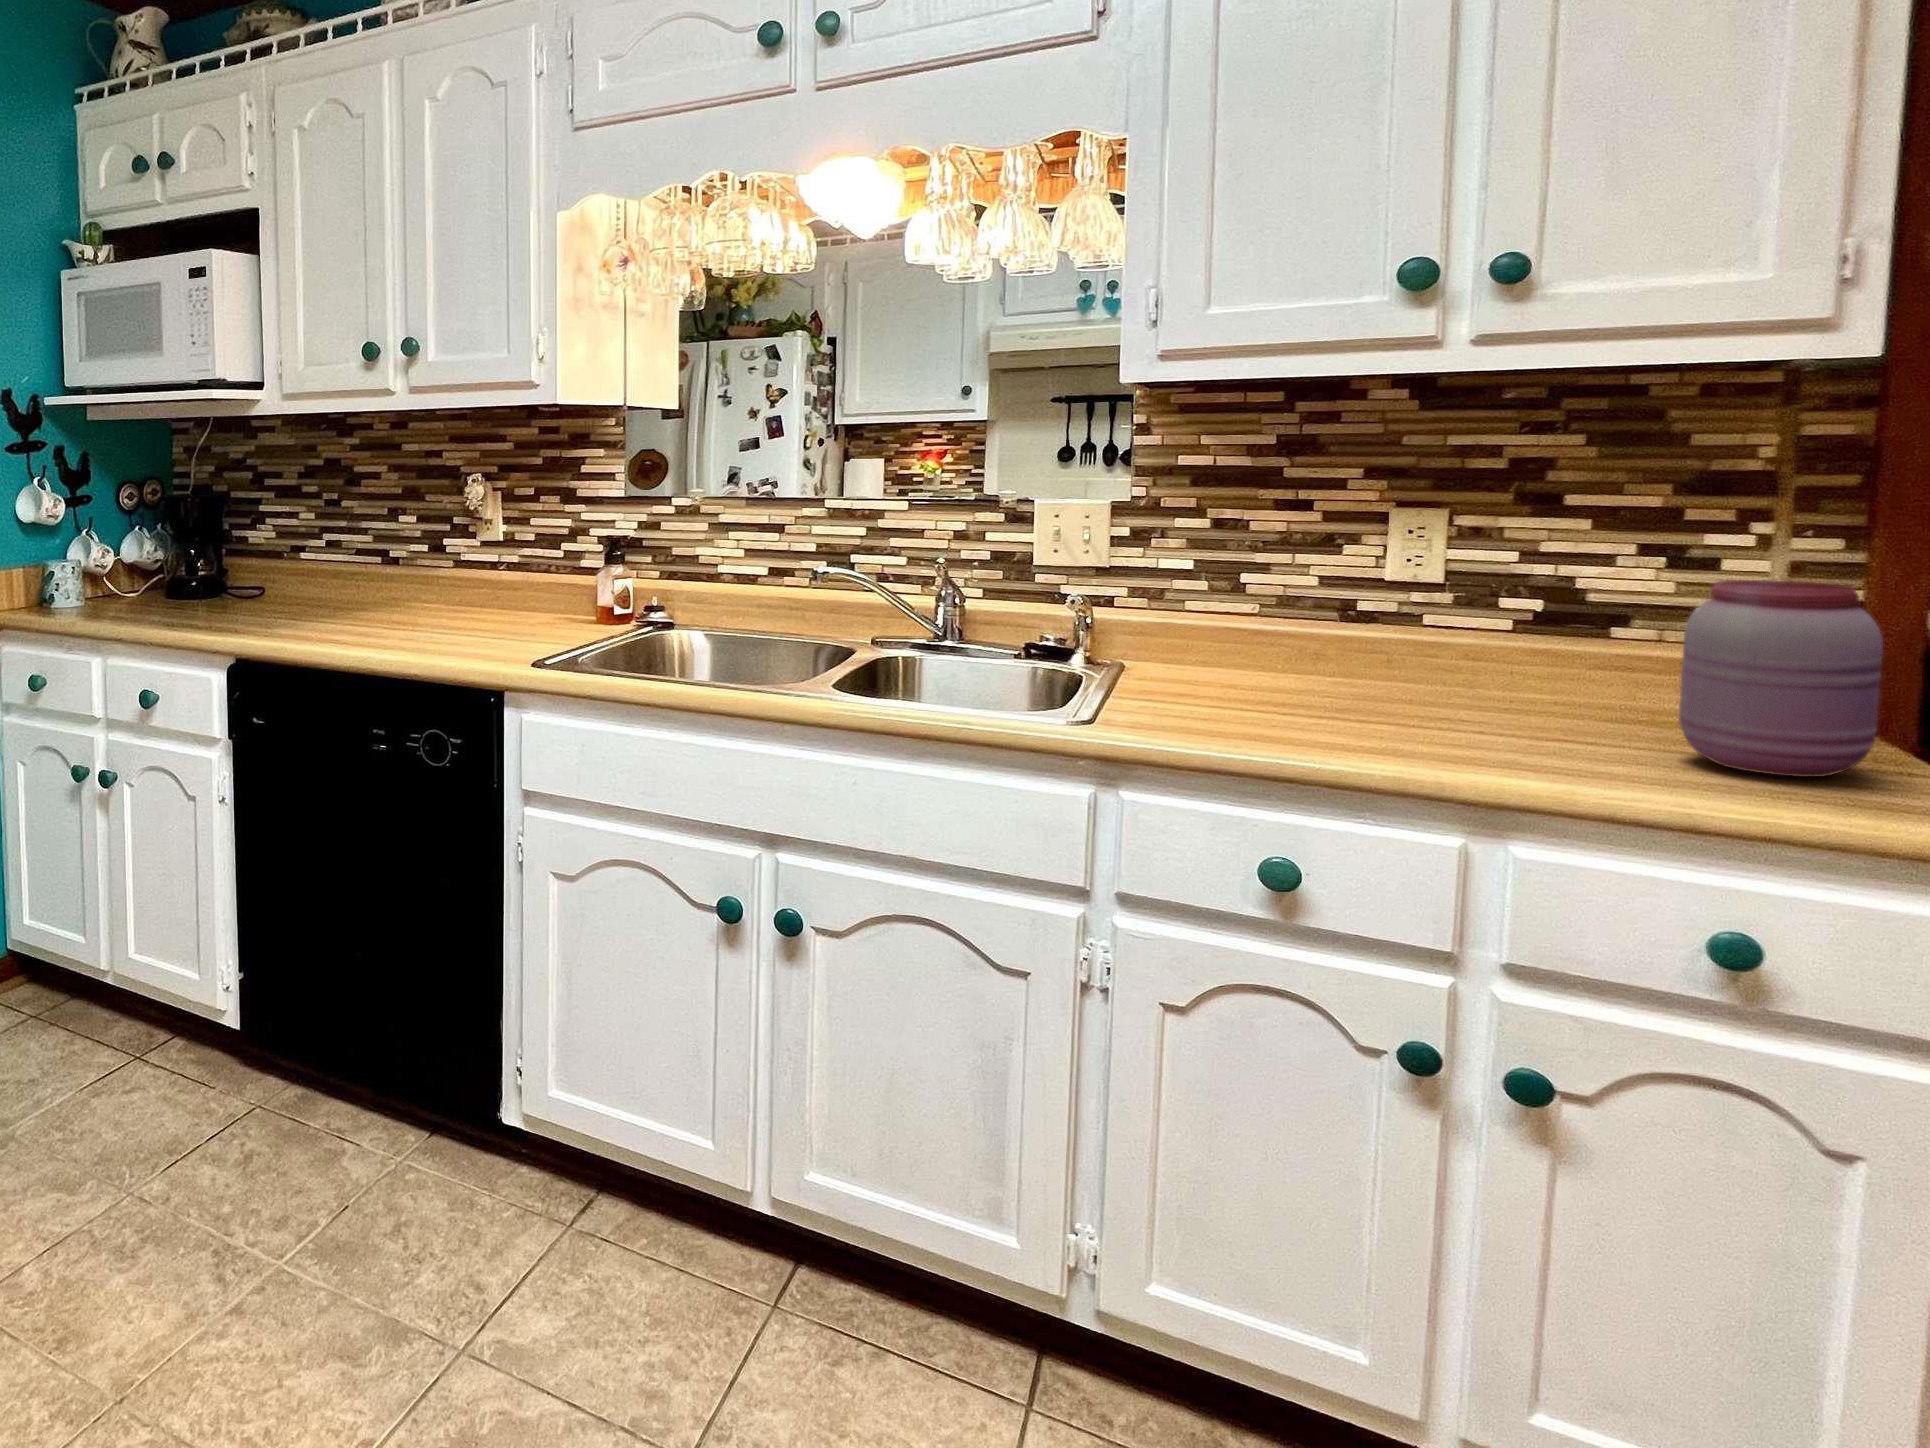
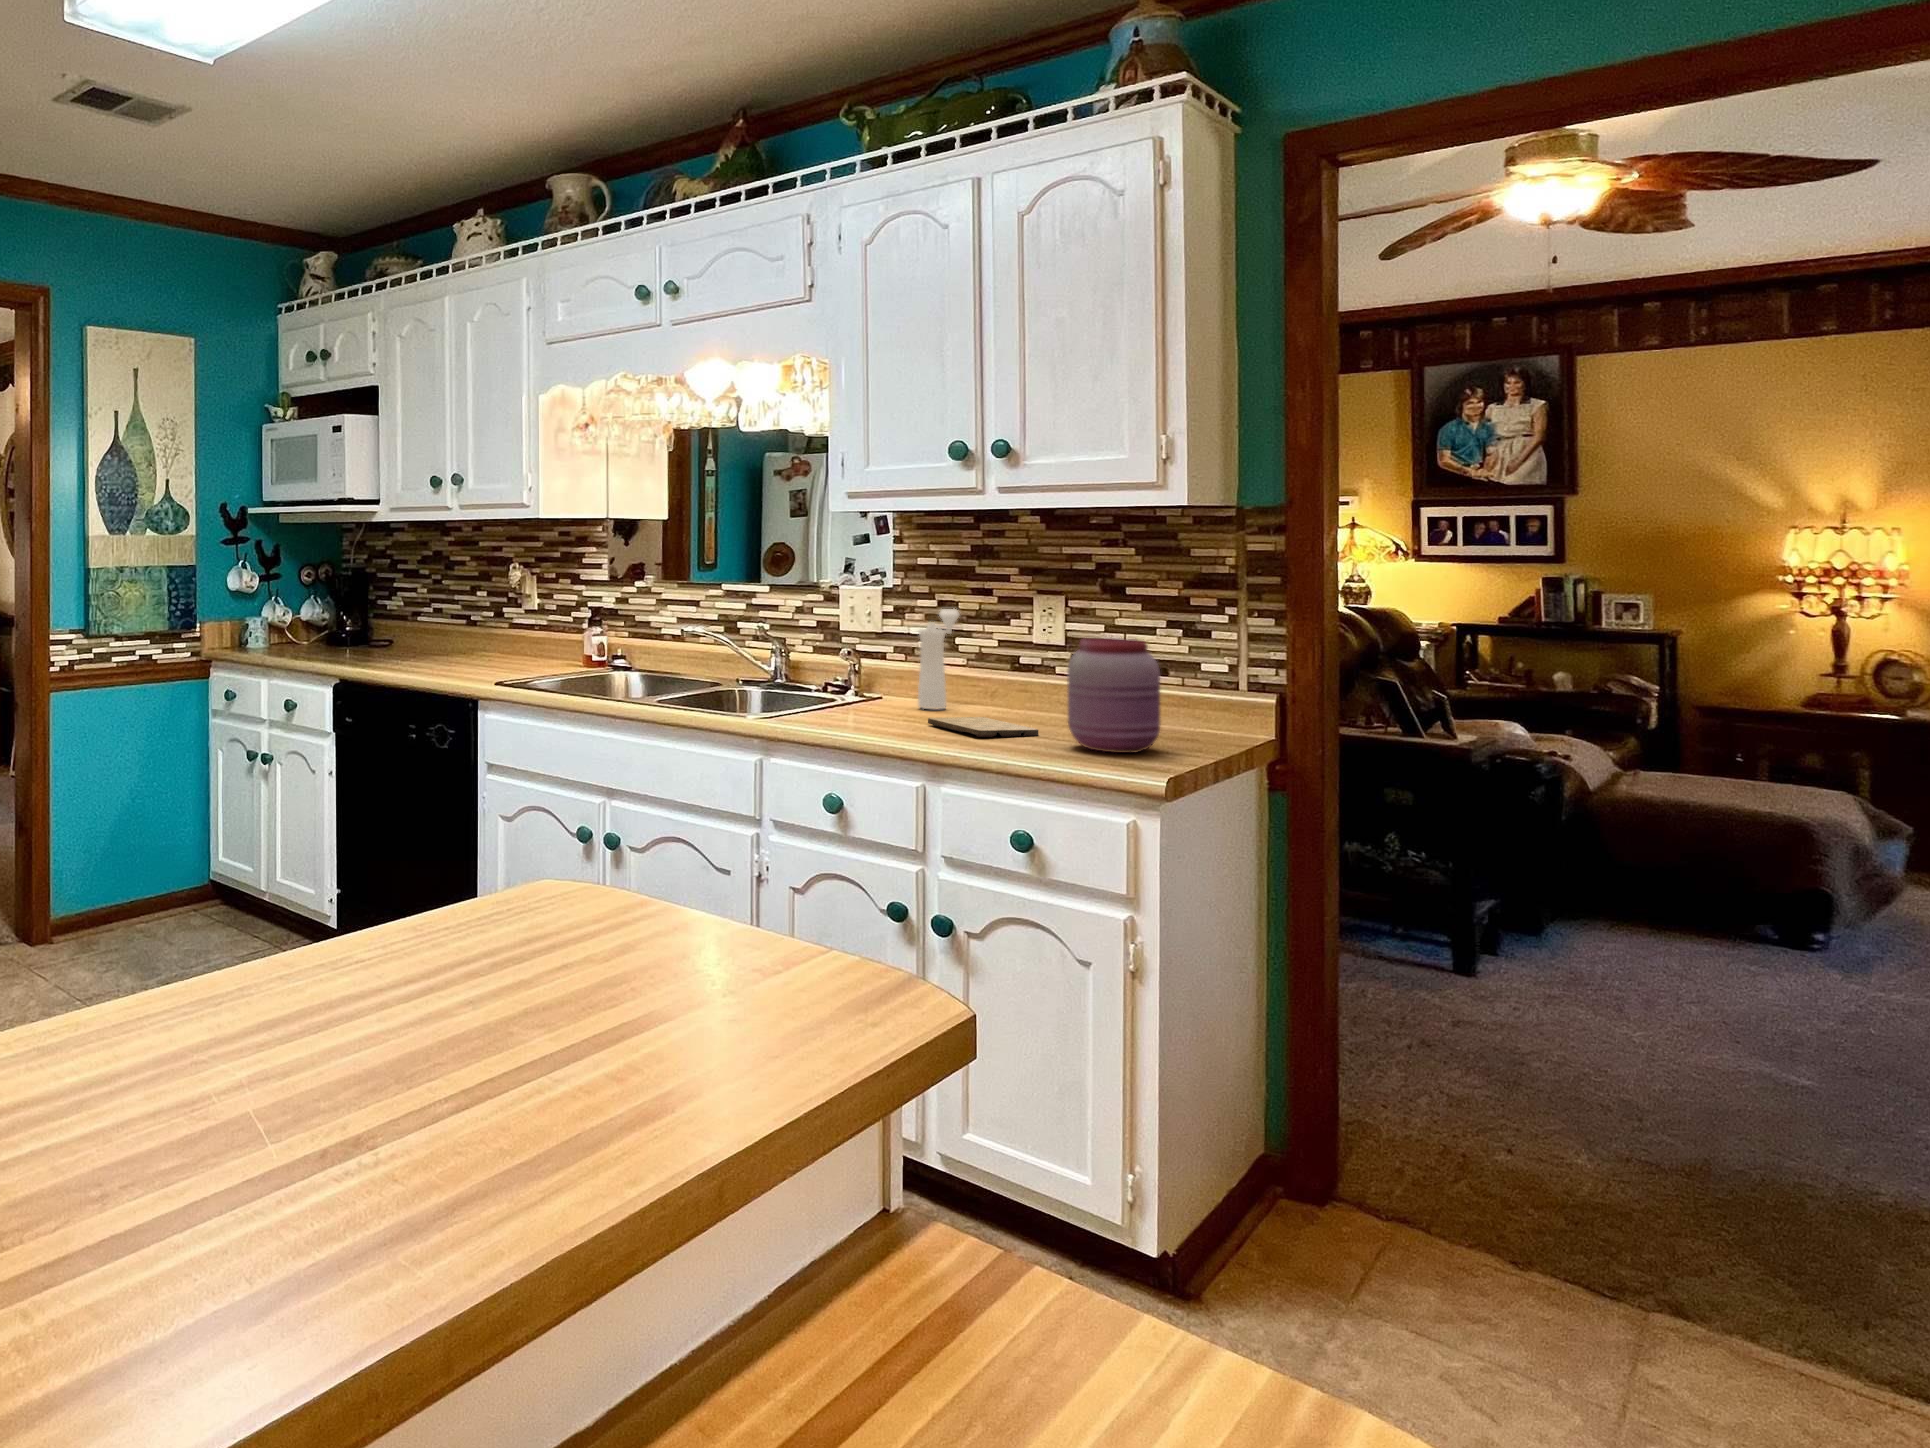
pepper mill: none [1236,532,1289,689] -> present [918,609,959,710]
cutting board: none [1340,704,1565,749] -> present [928,717,1039,737]

